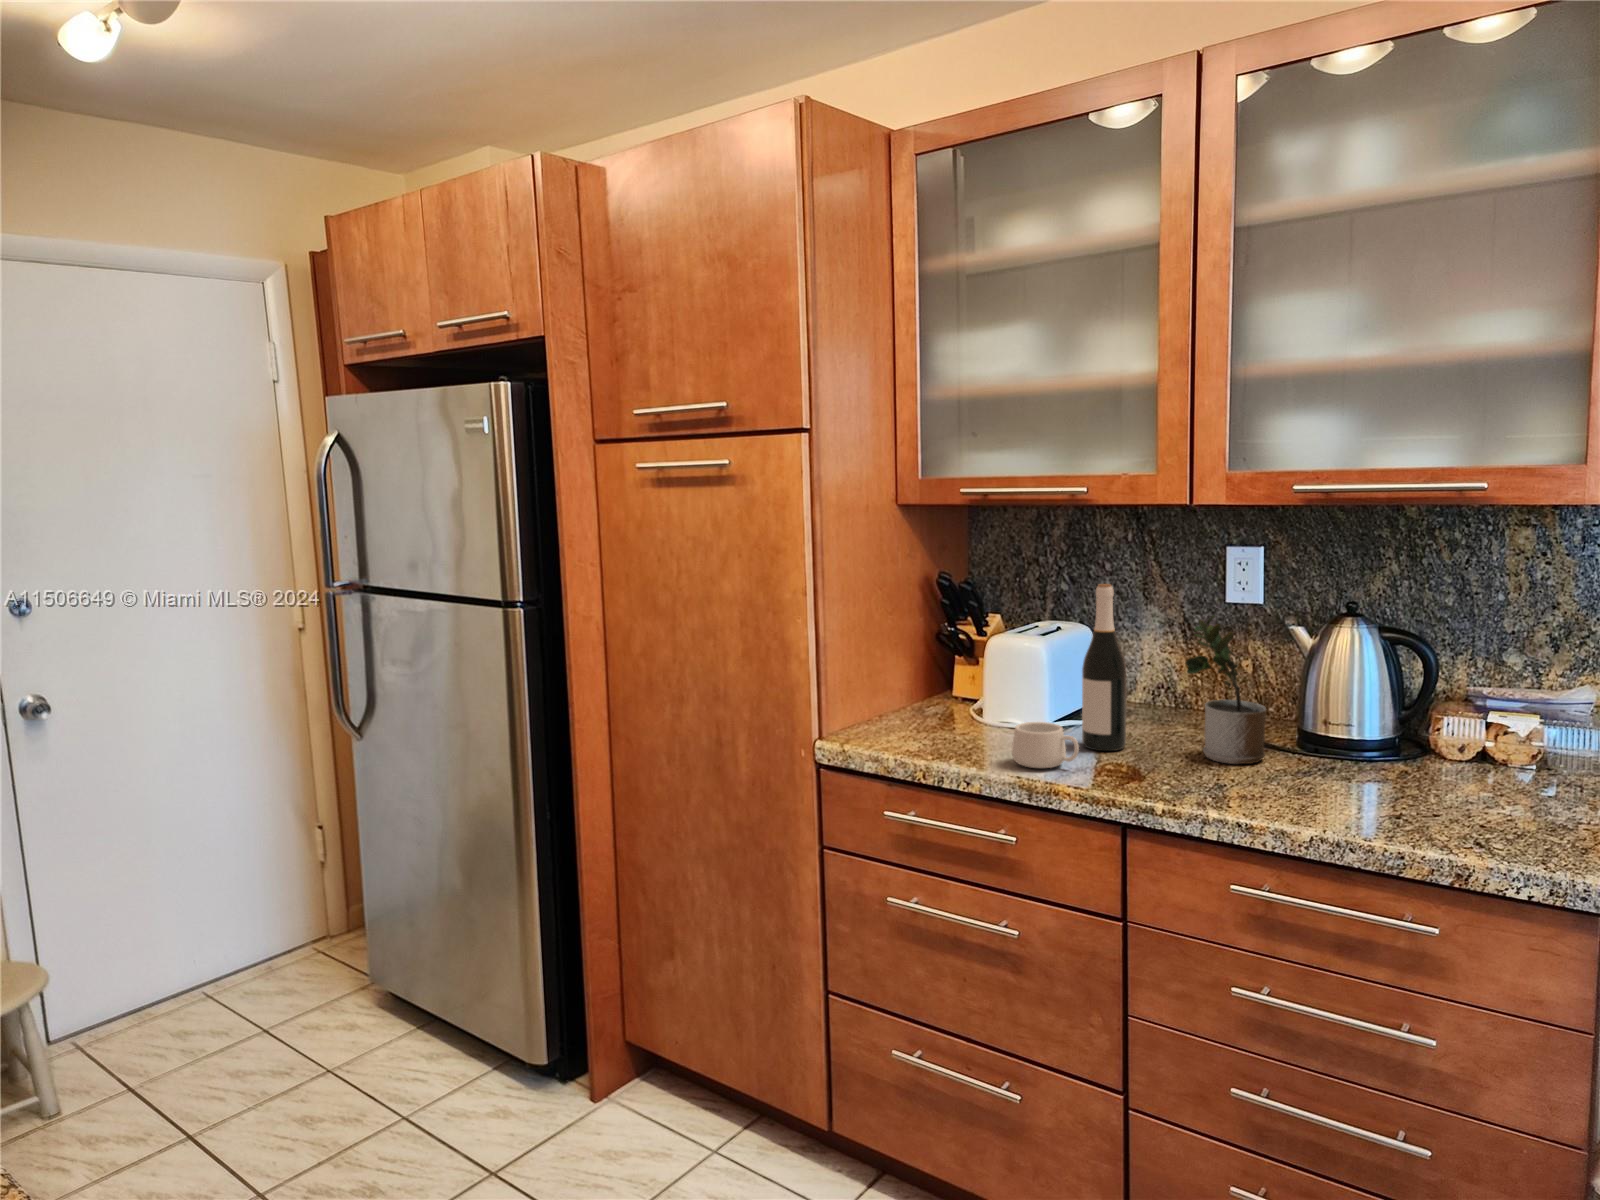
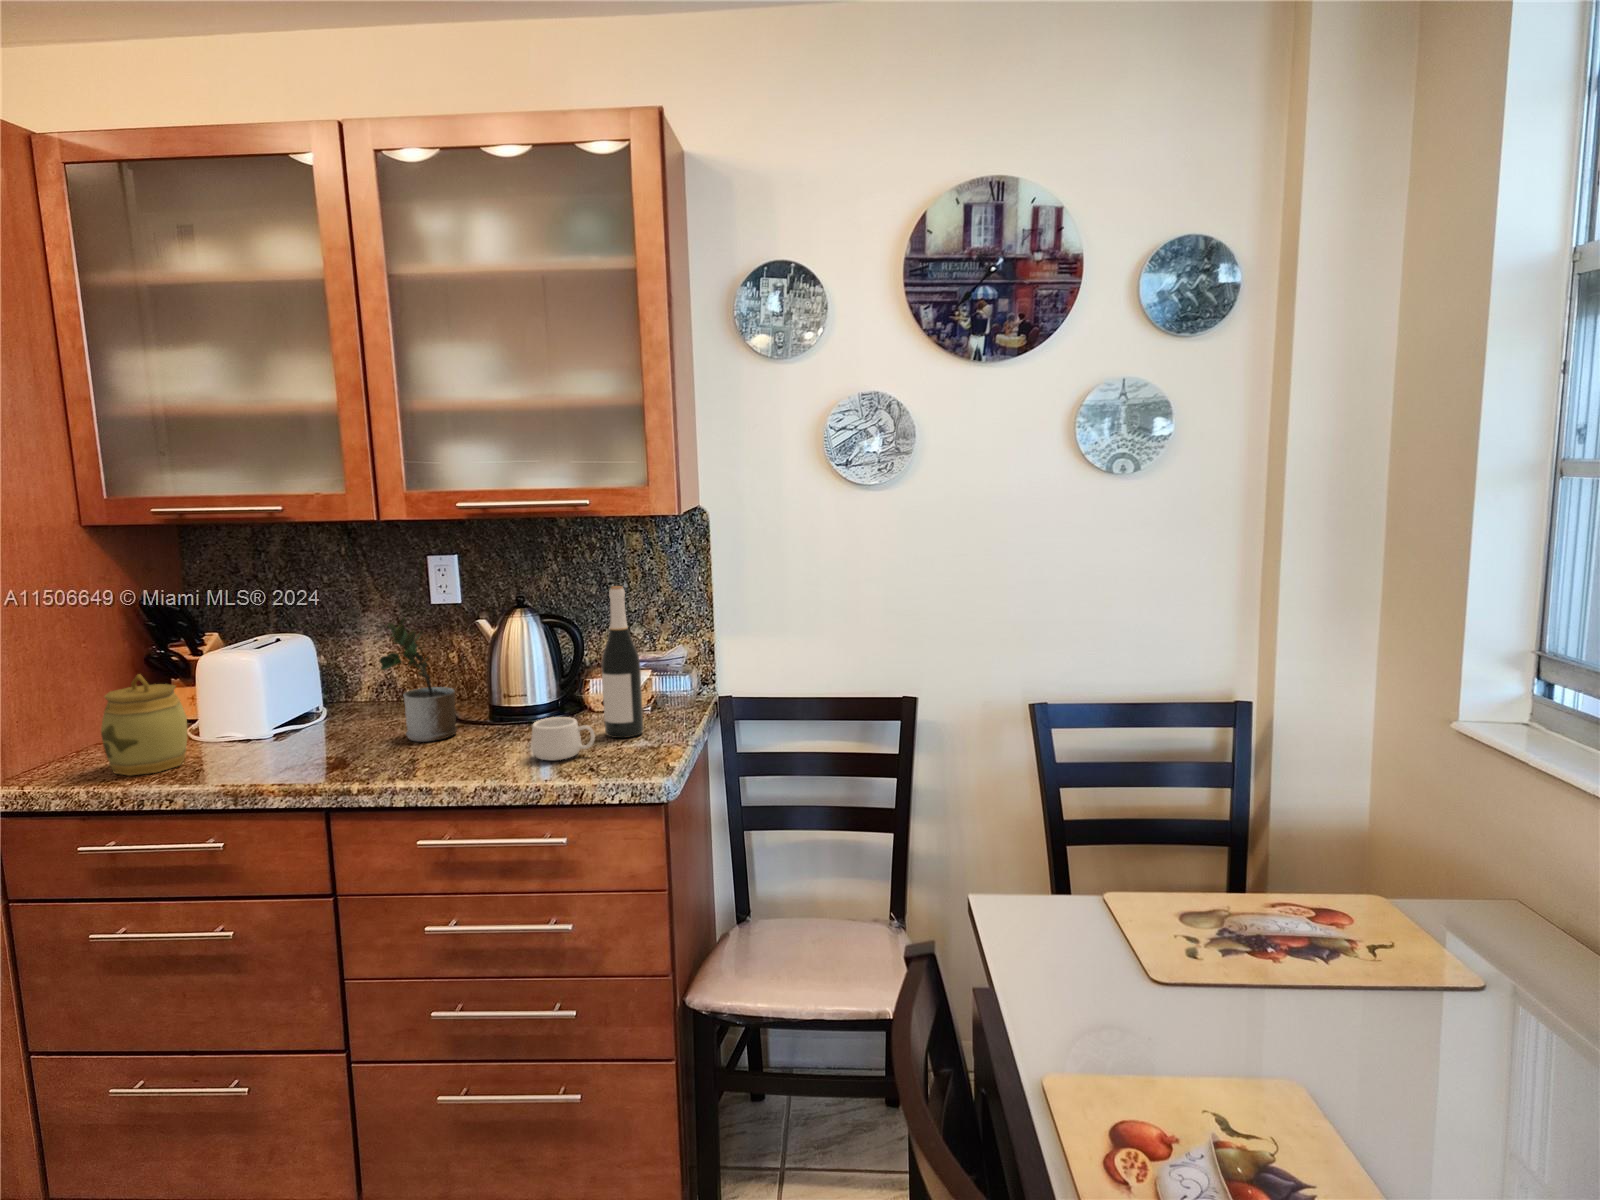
wine bottle: present [1082,584,1126,751] -> present [601,586,643,738]
jar: none [907,649,980,750] -> present [101,674,187,775]
mug: present [1012,722,1079,768] -> present [531,717,595,760]

